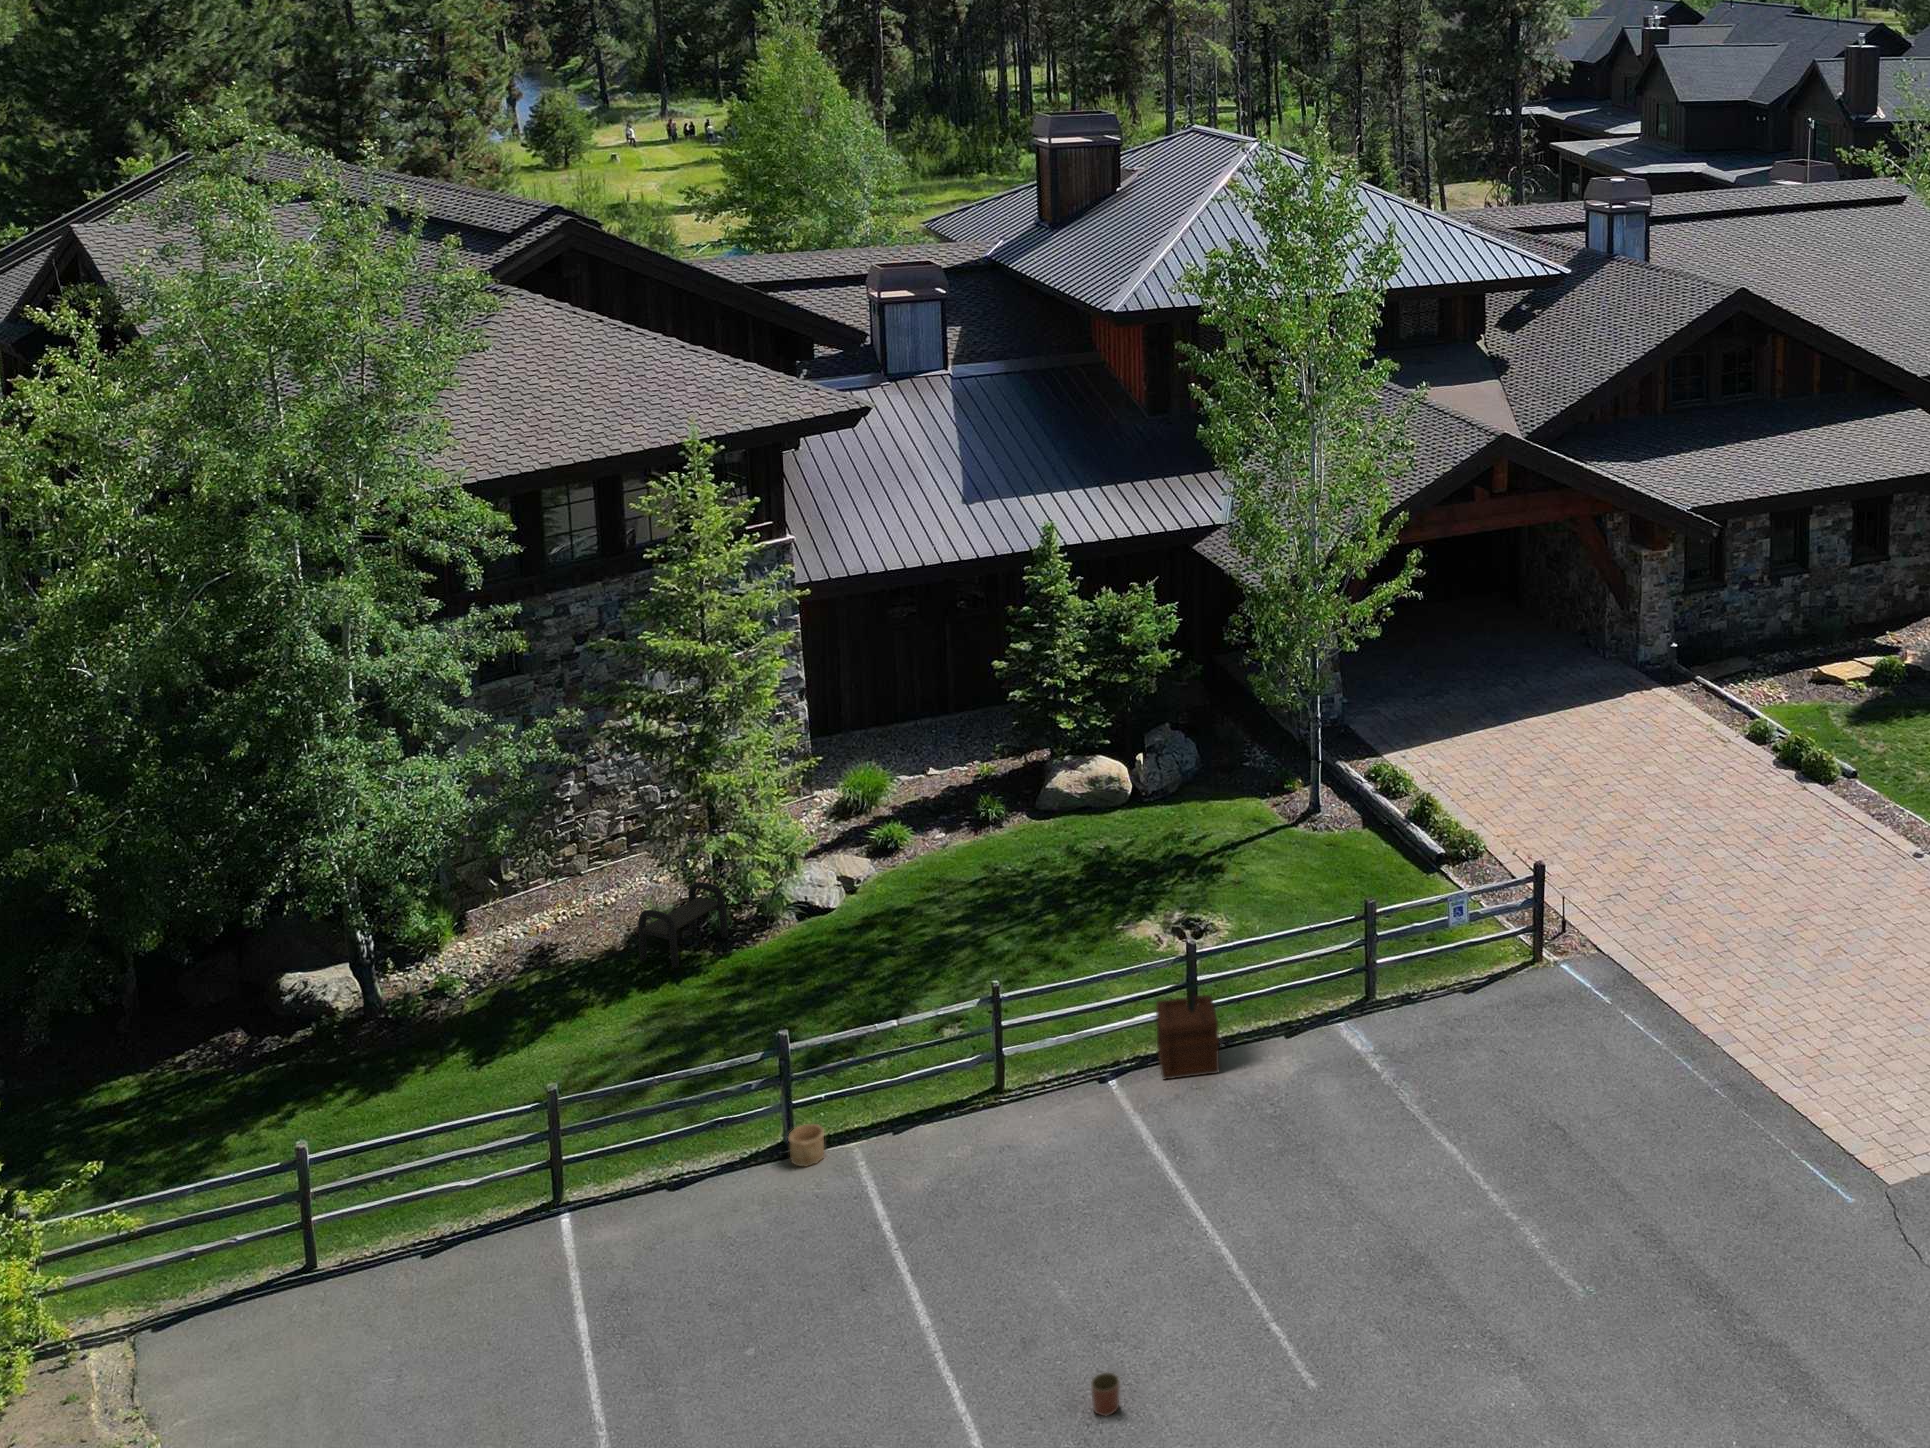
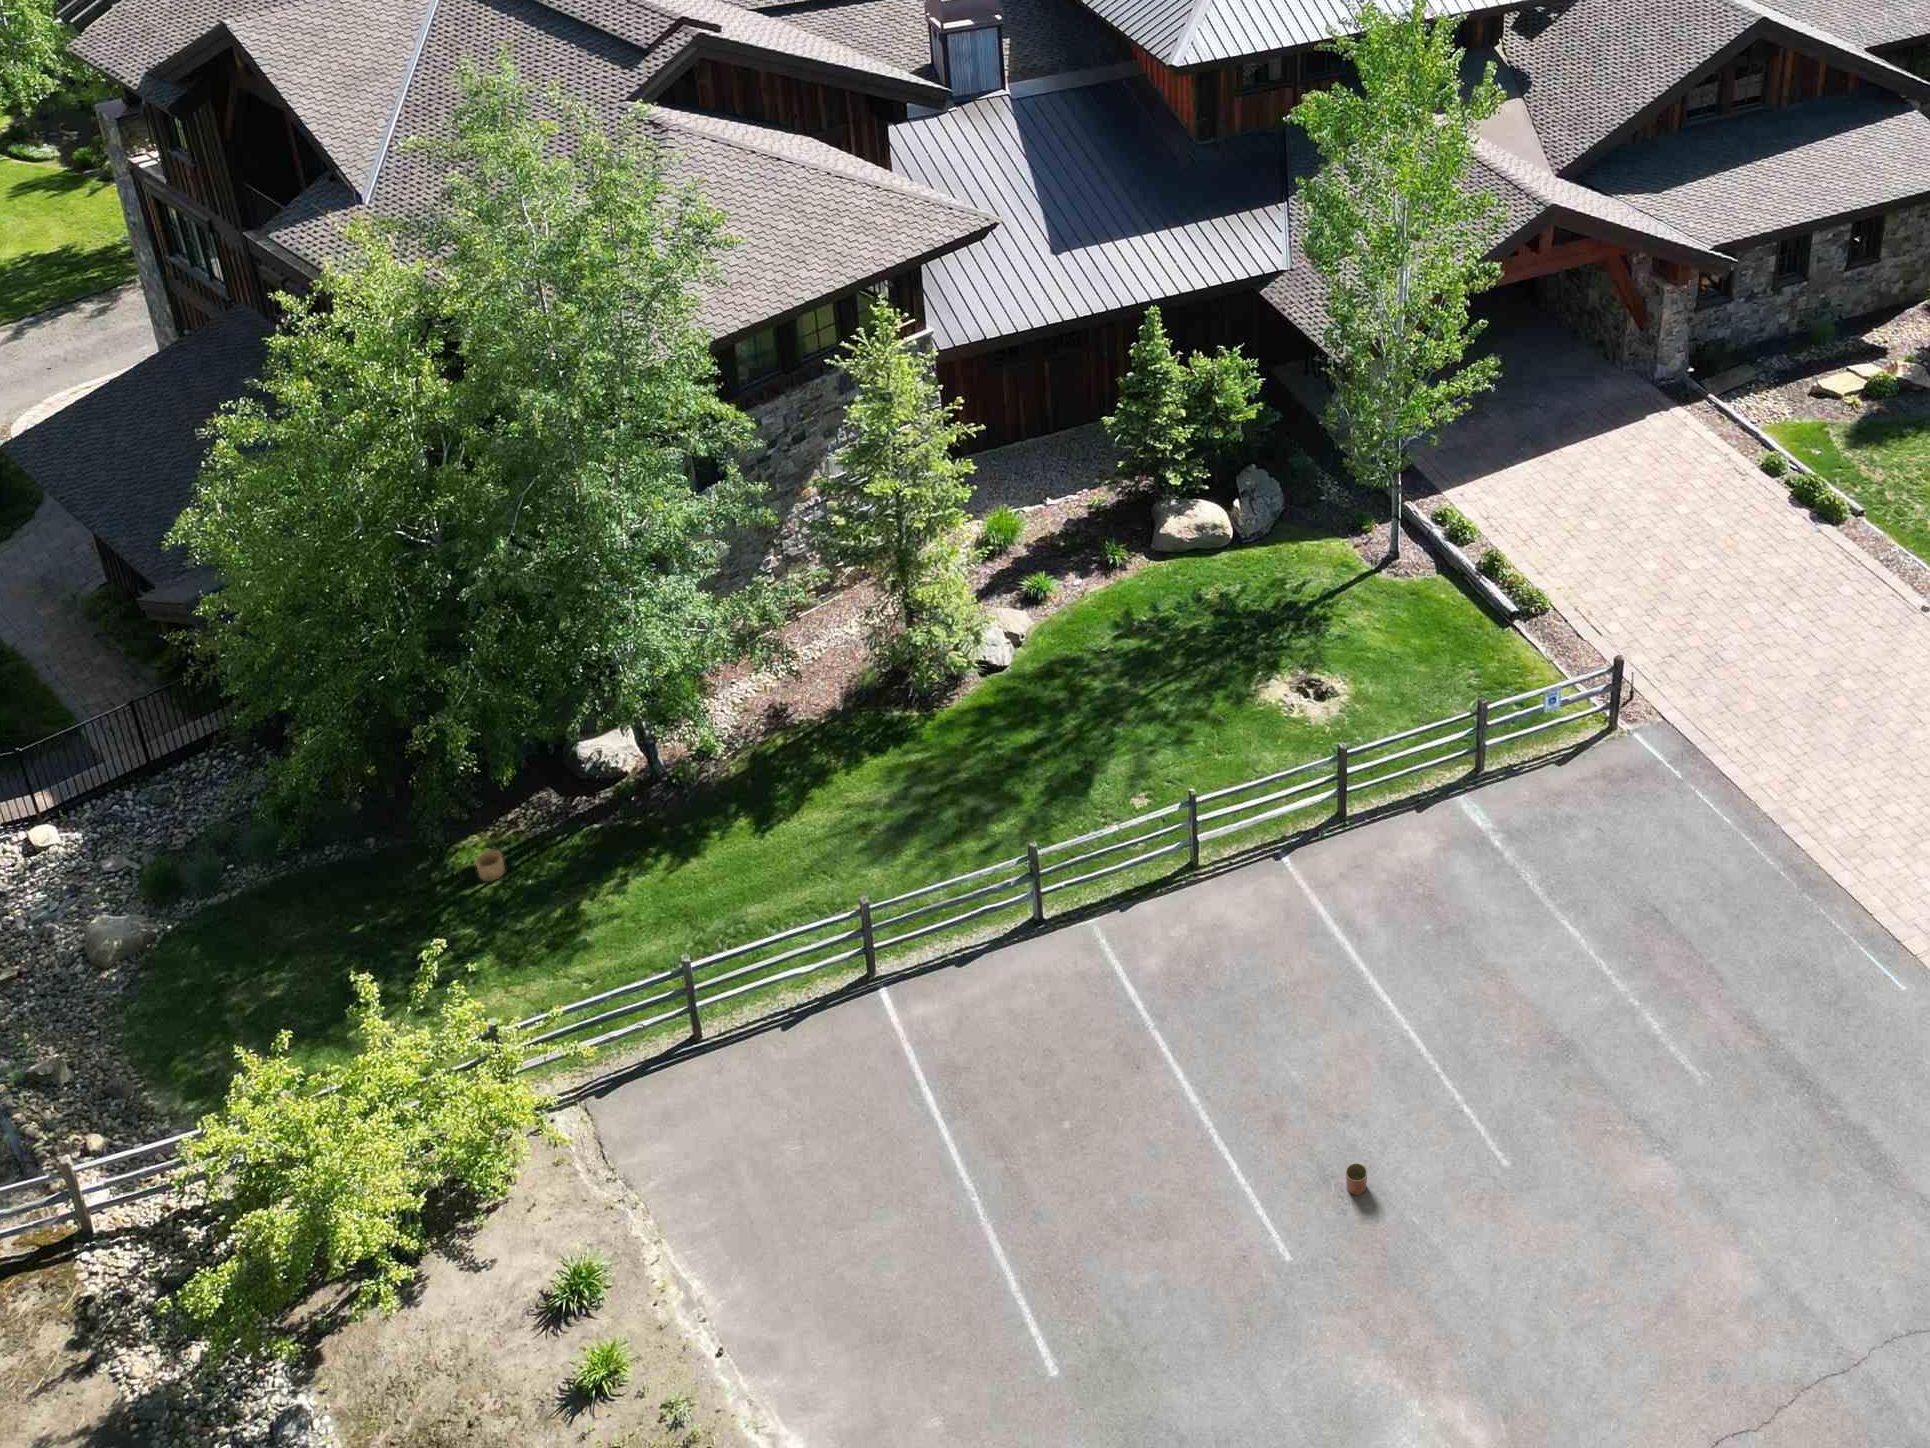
bench: present [638,882,728,968] -> none [860,658,928,736]
wooden crate: present [1156,995,1219,1079] -> none [1317,788,1373,860]
wooden bucket: present [788,1124,824,1167] -> present [475,850,505,881]

